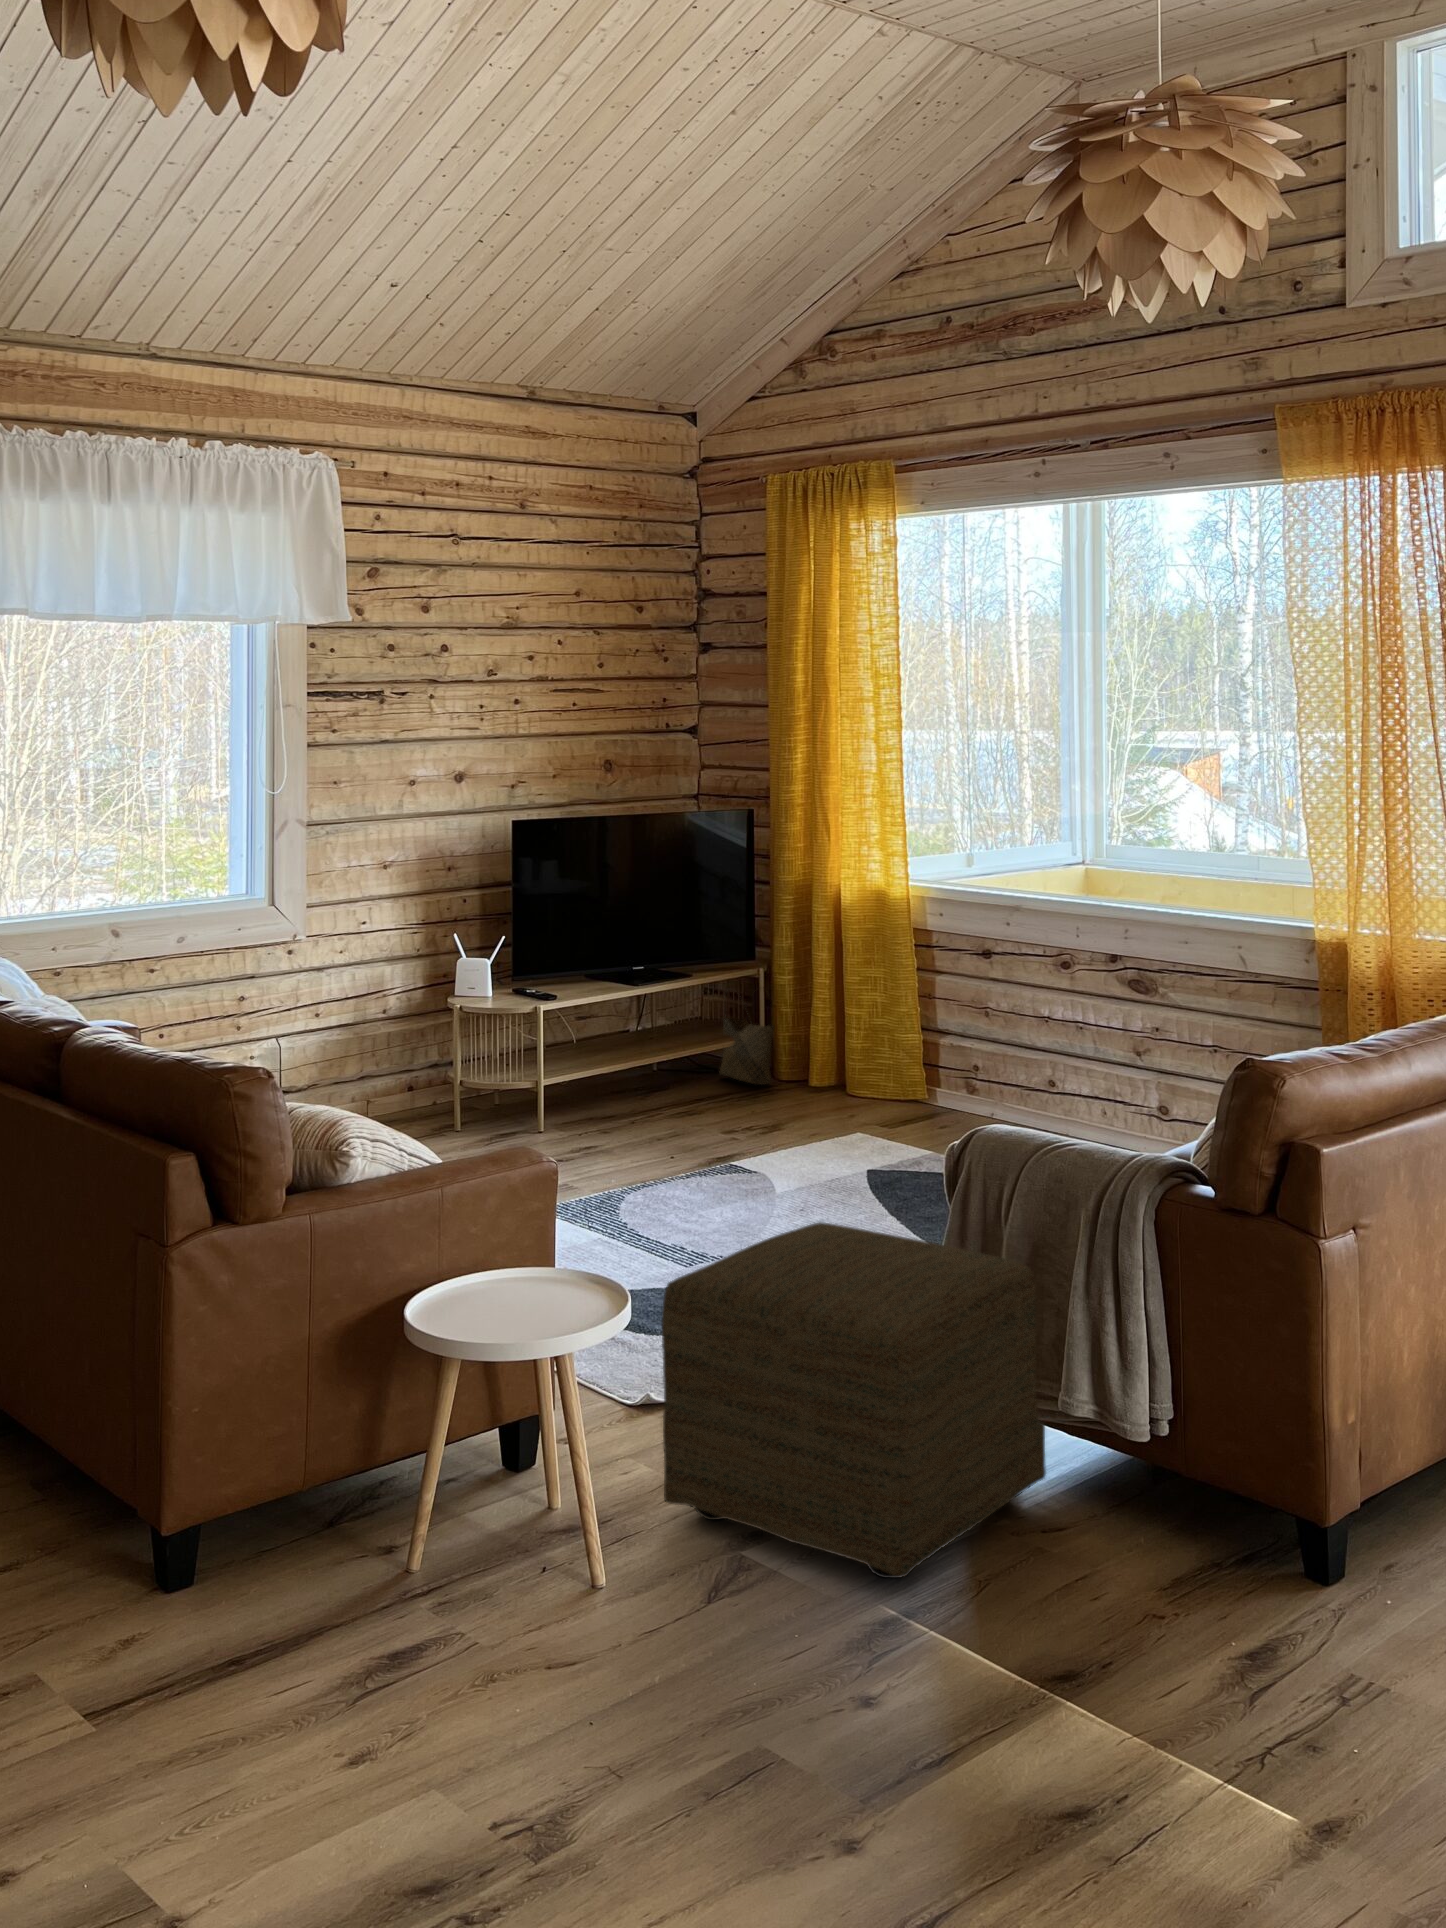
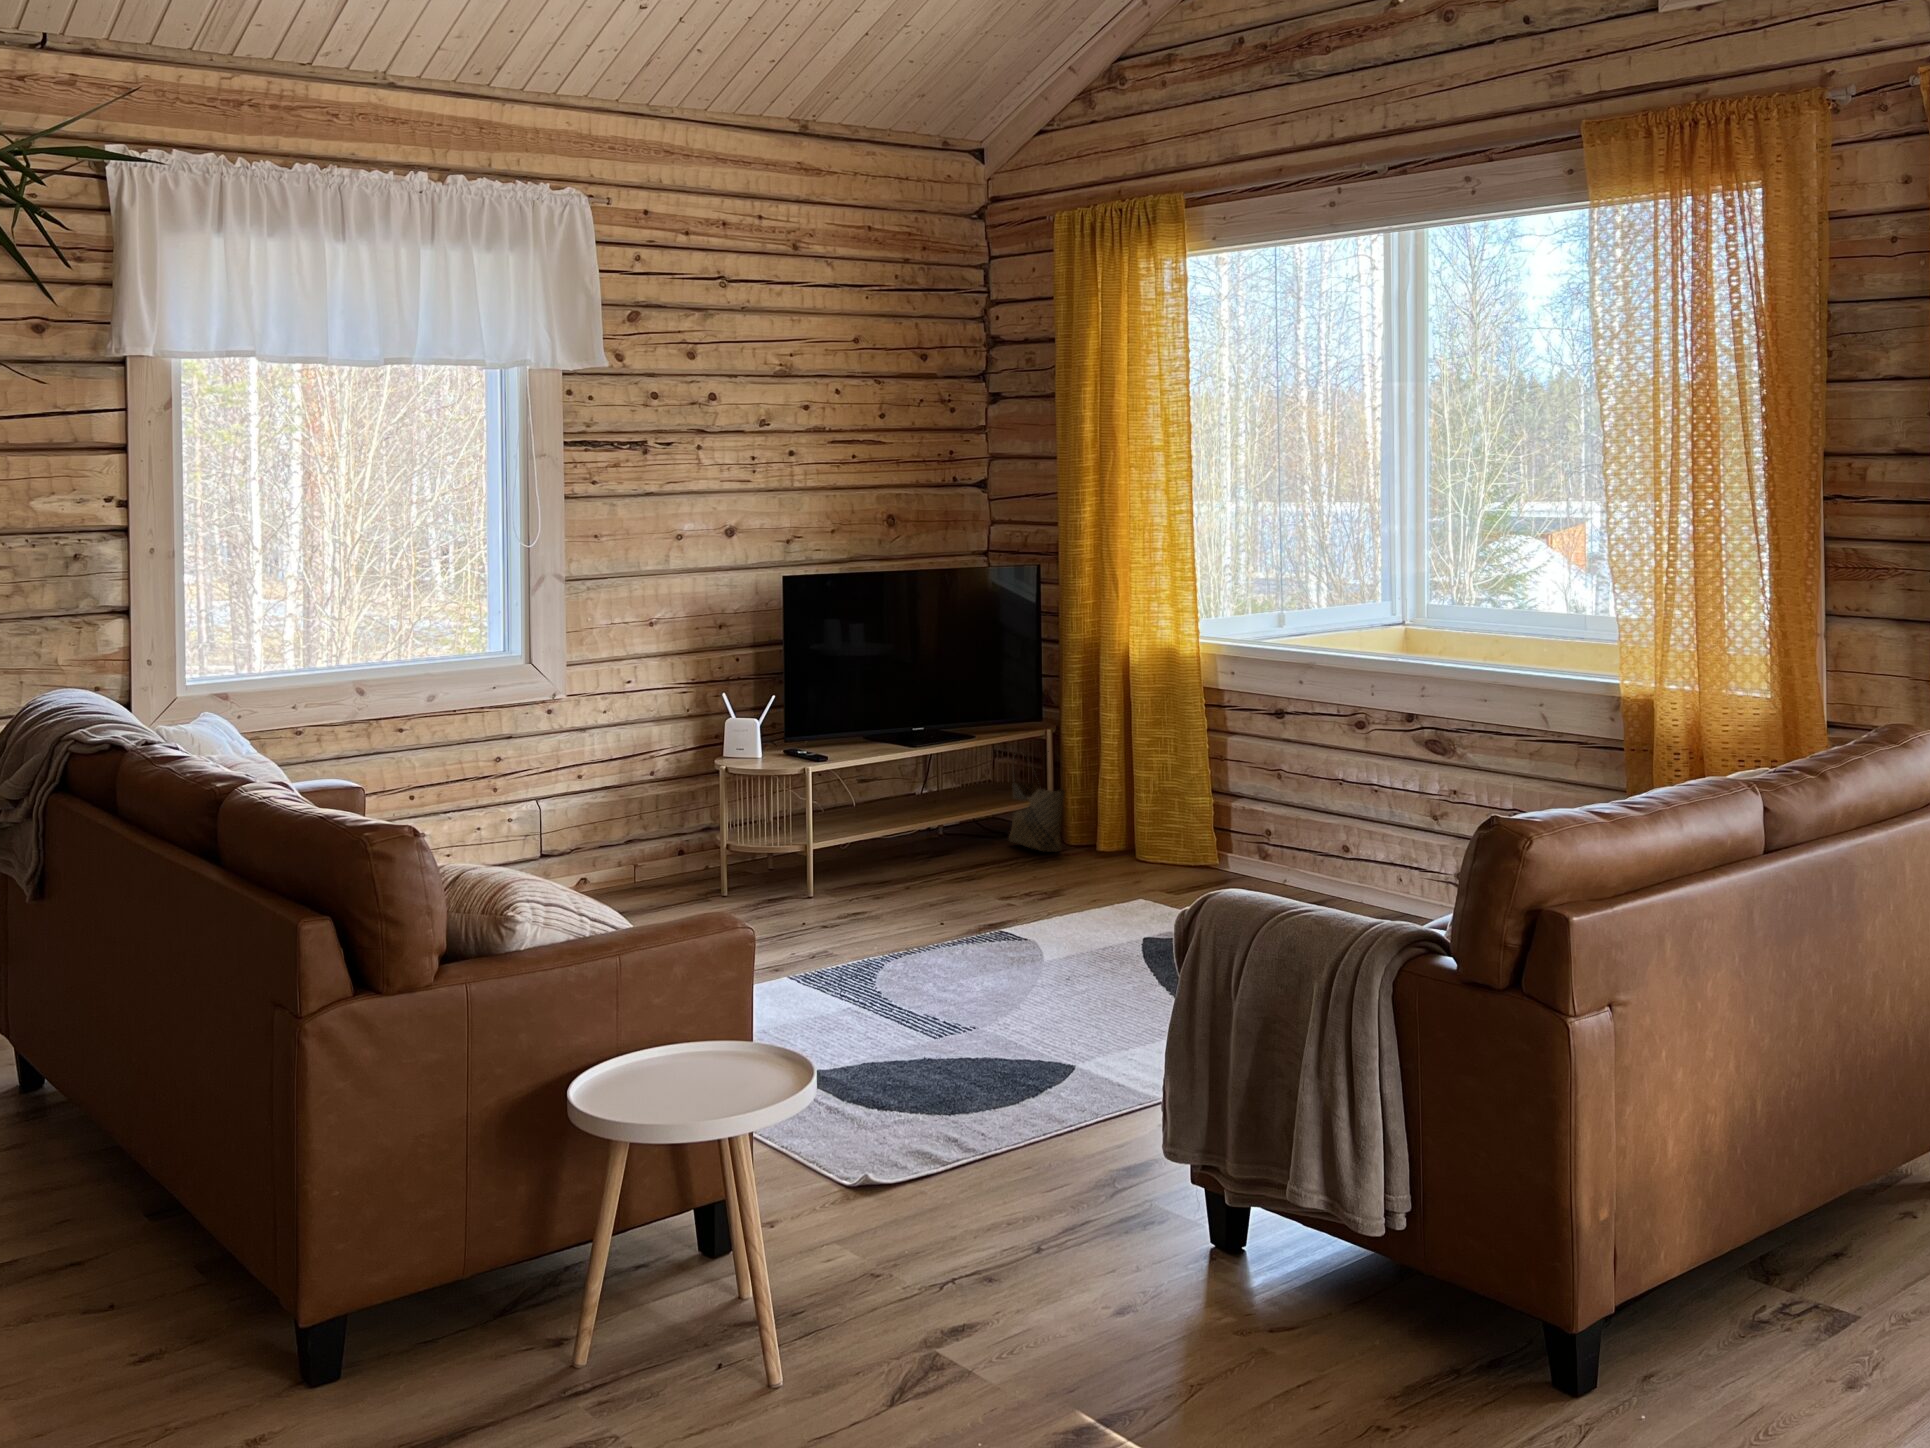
ottoman: present [662,1222,1046,1578] -> none [858,993,1279,1377]

